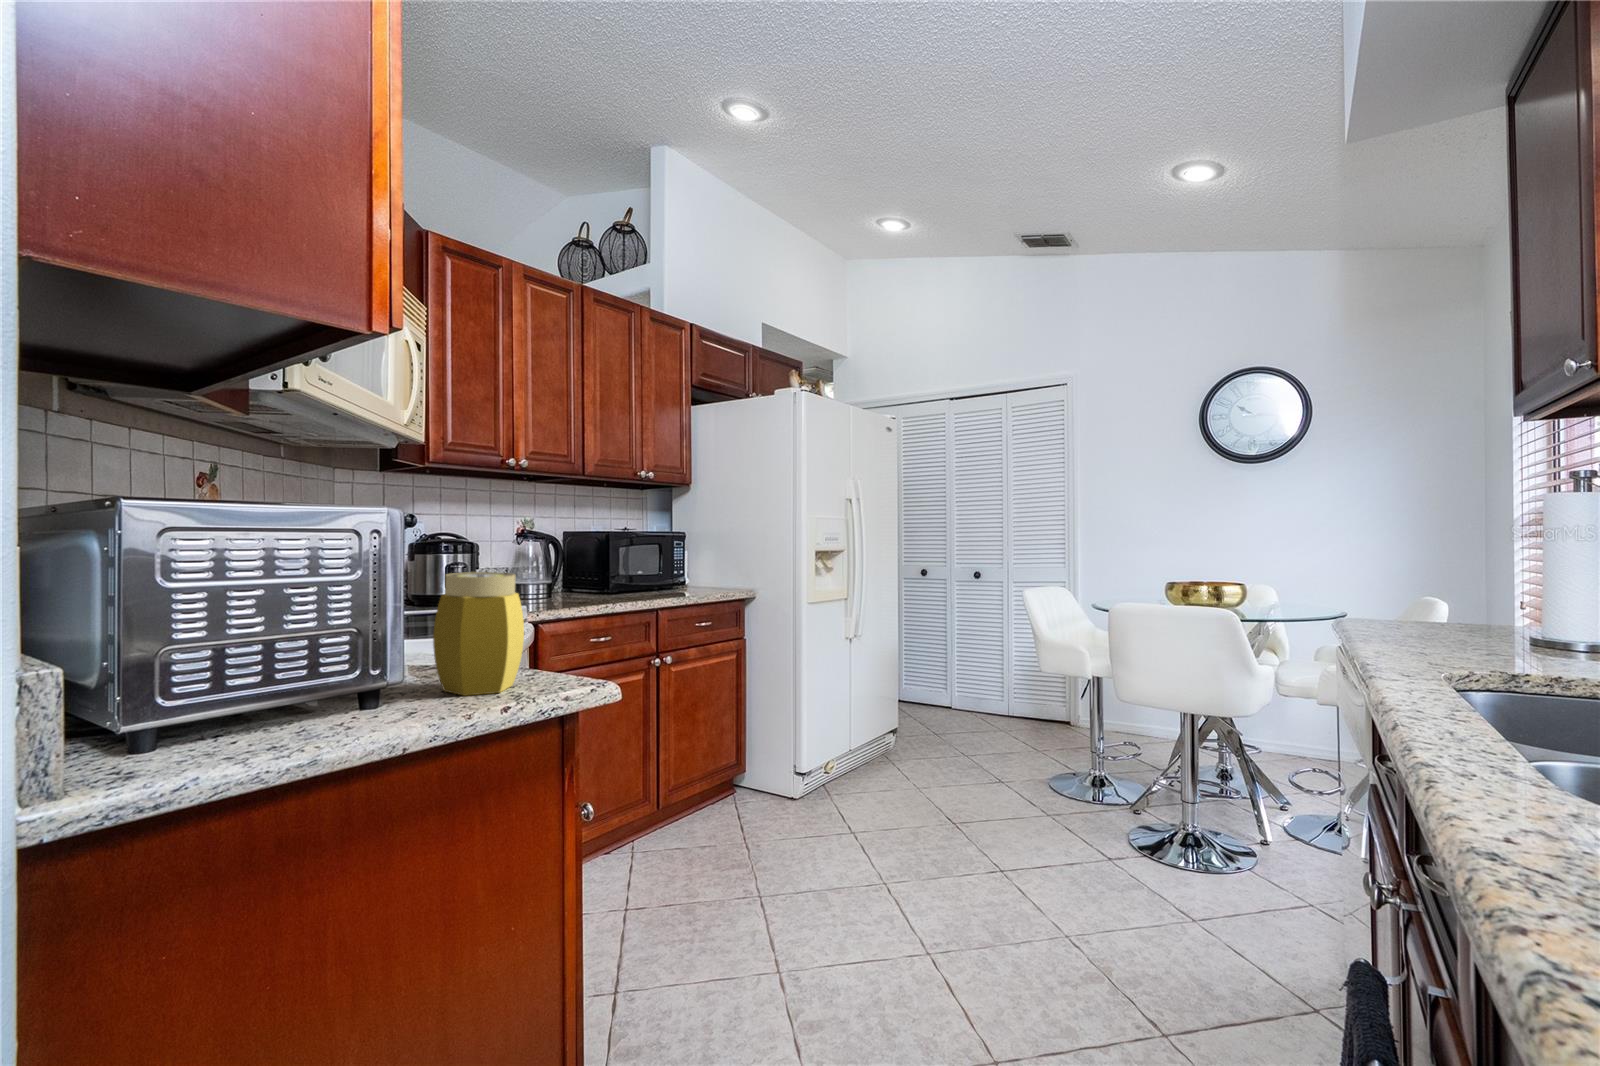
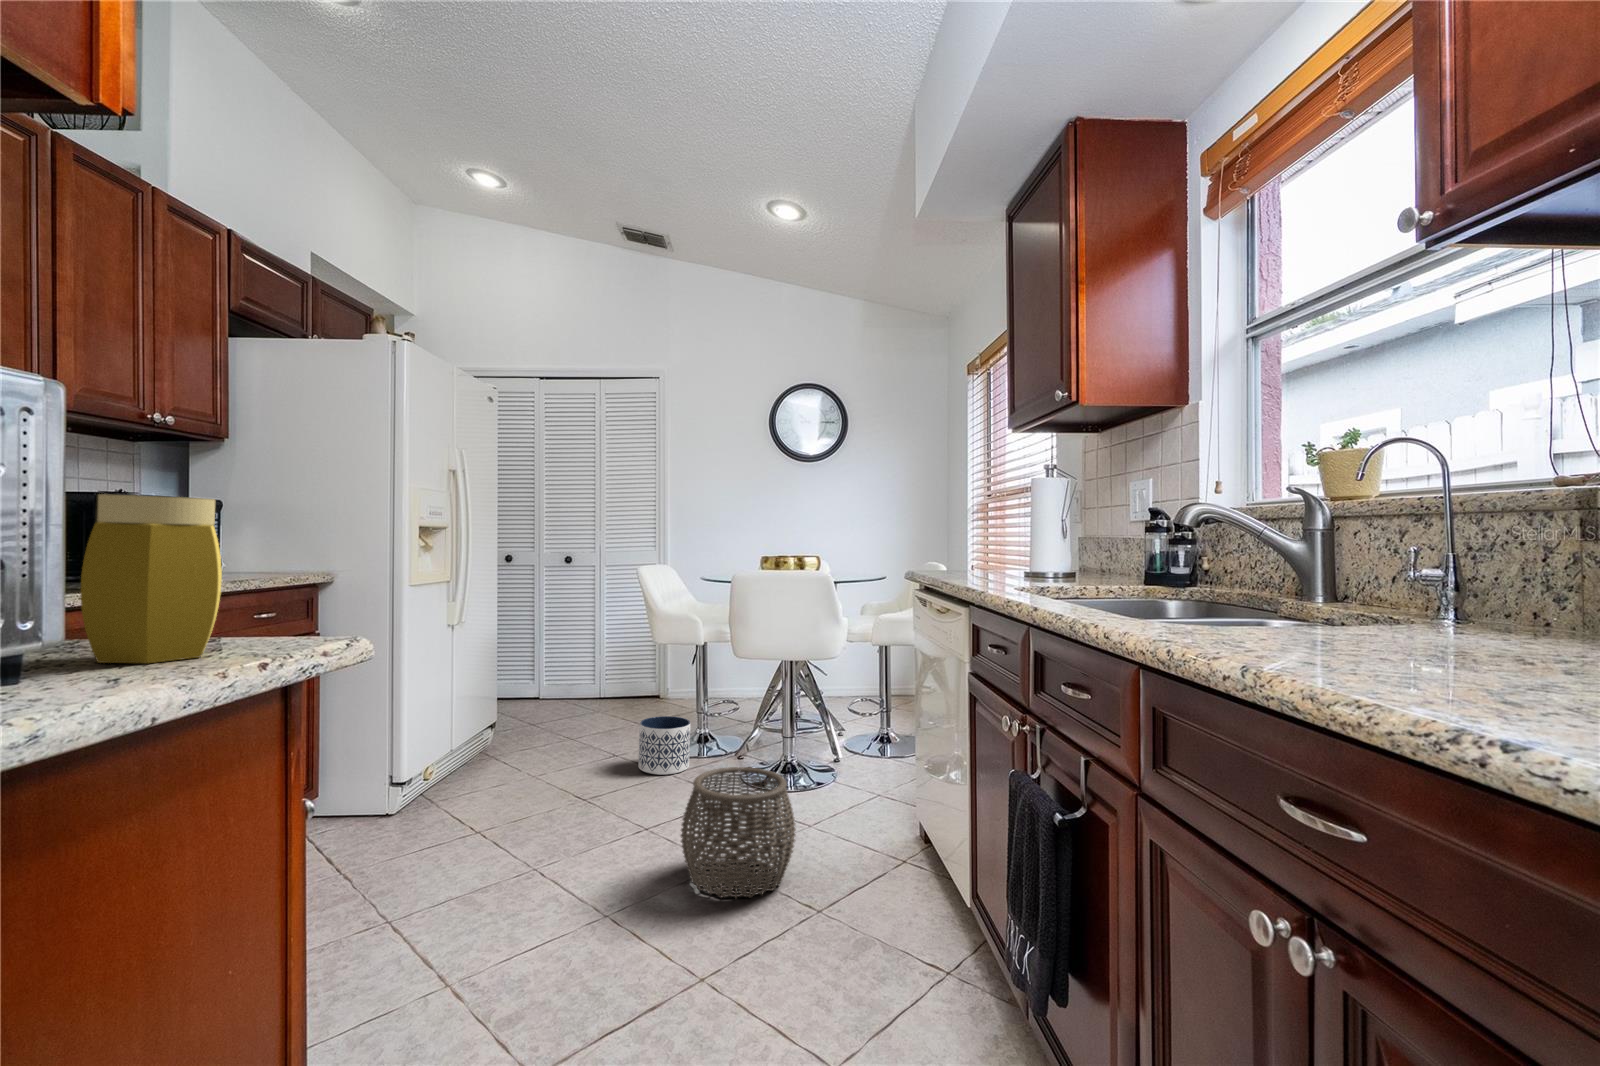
planter: none [1020,750,1077,814] -> present [638,716,691,775]
woven basket: none [1016,827,1152,984] -> present [681,767,796,898]

